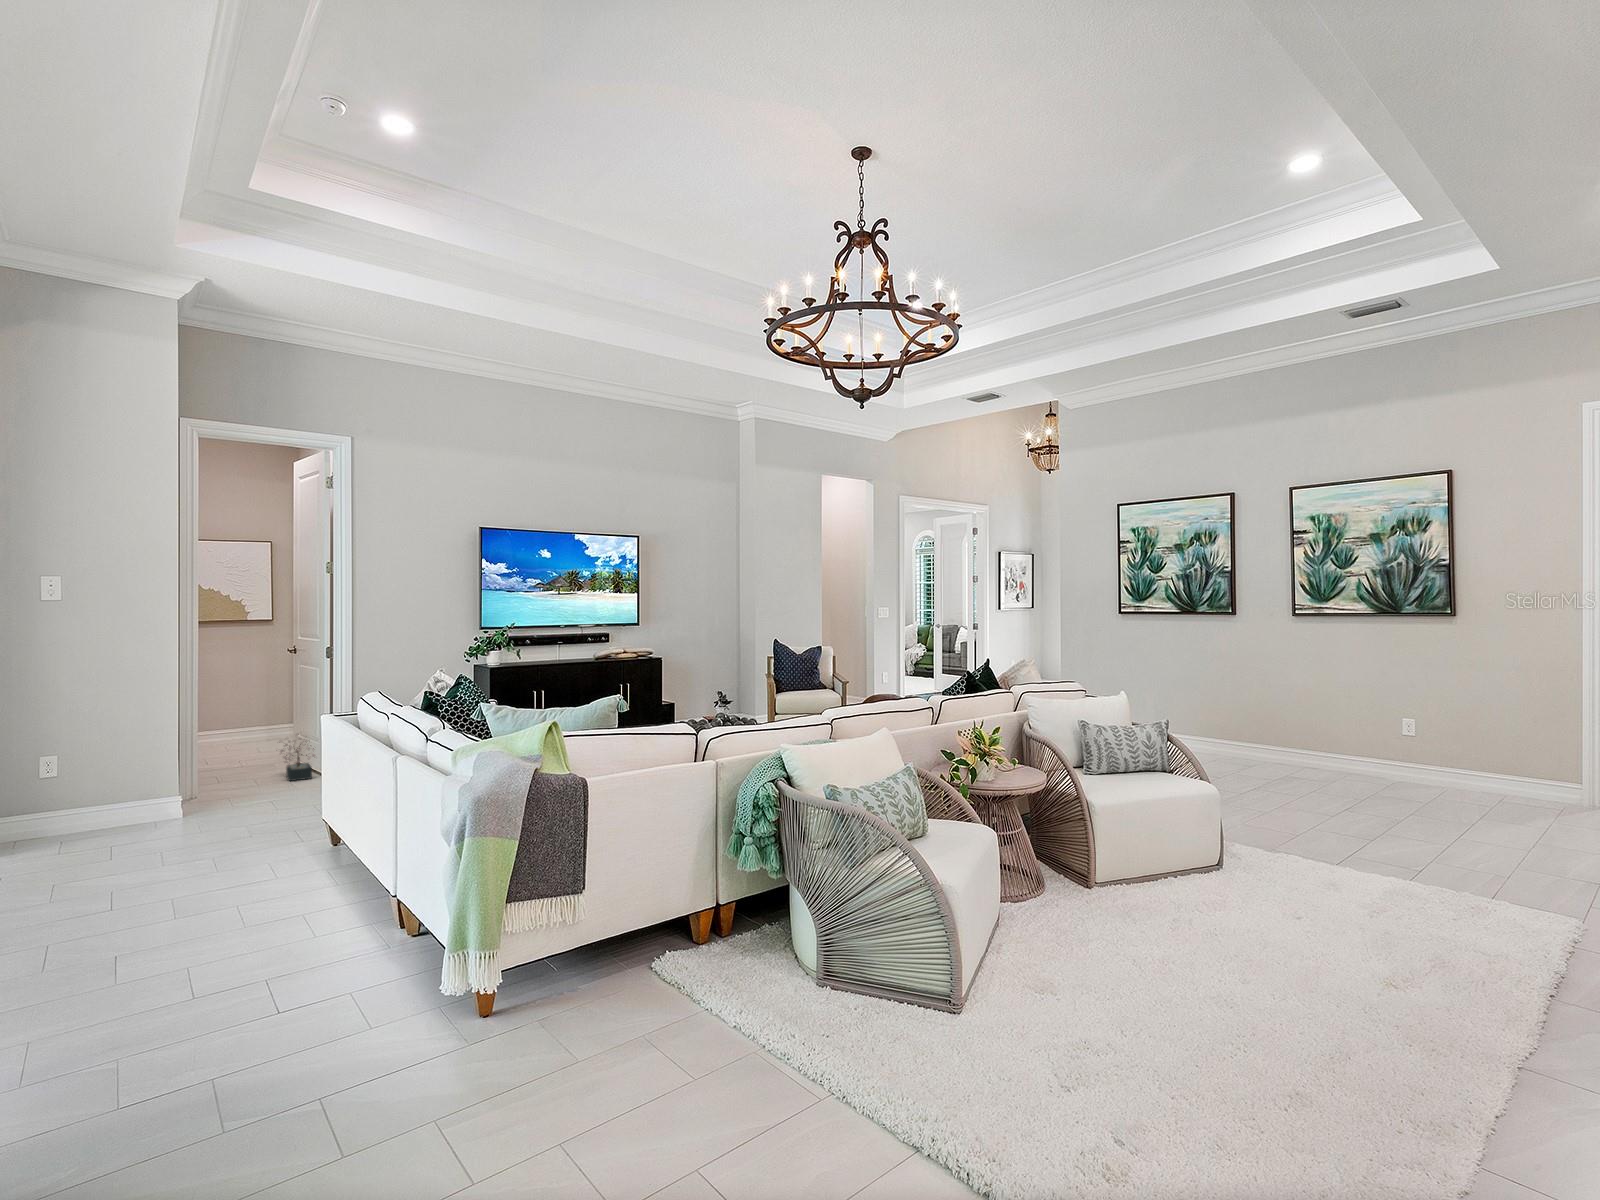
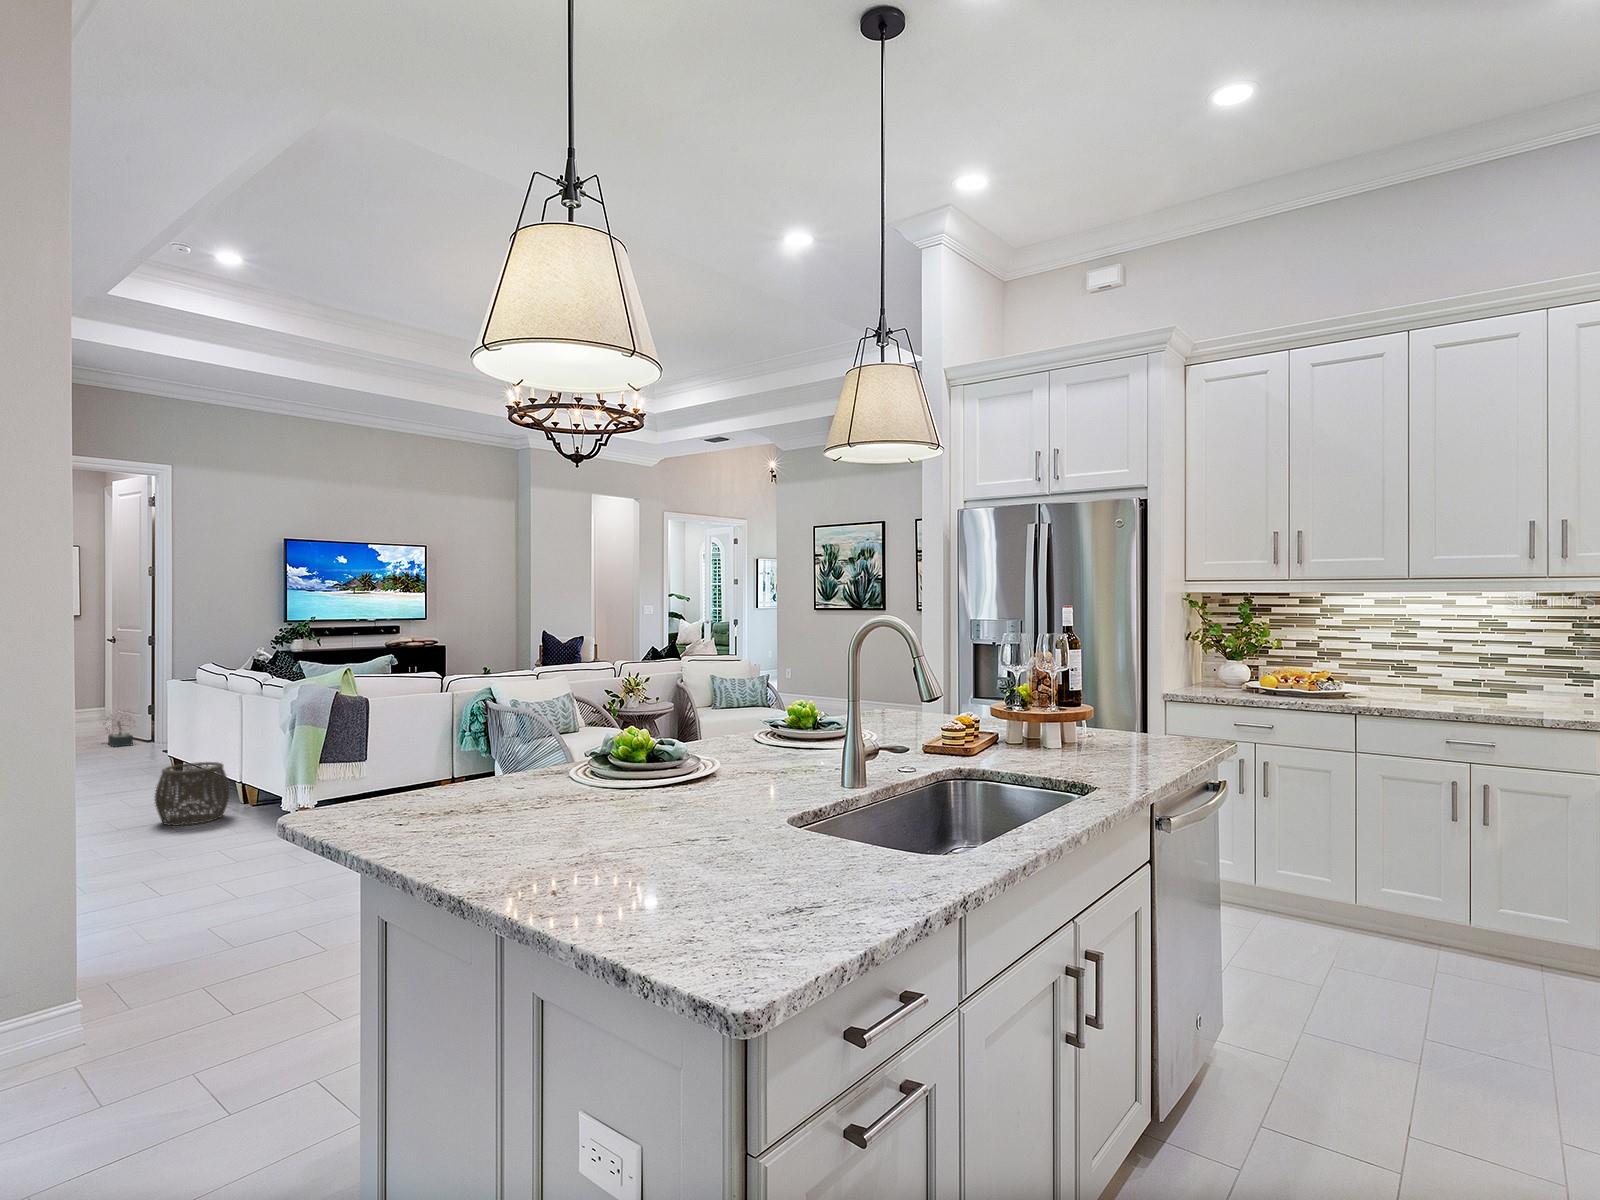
woven basket: none [272,860,385,974] -> present [155,762,230,826]

